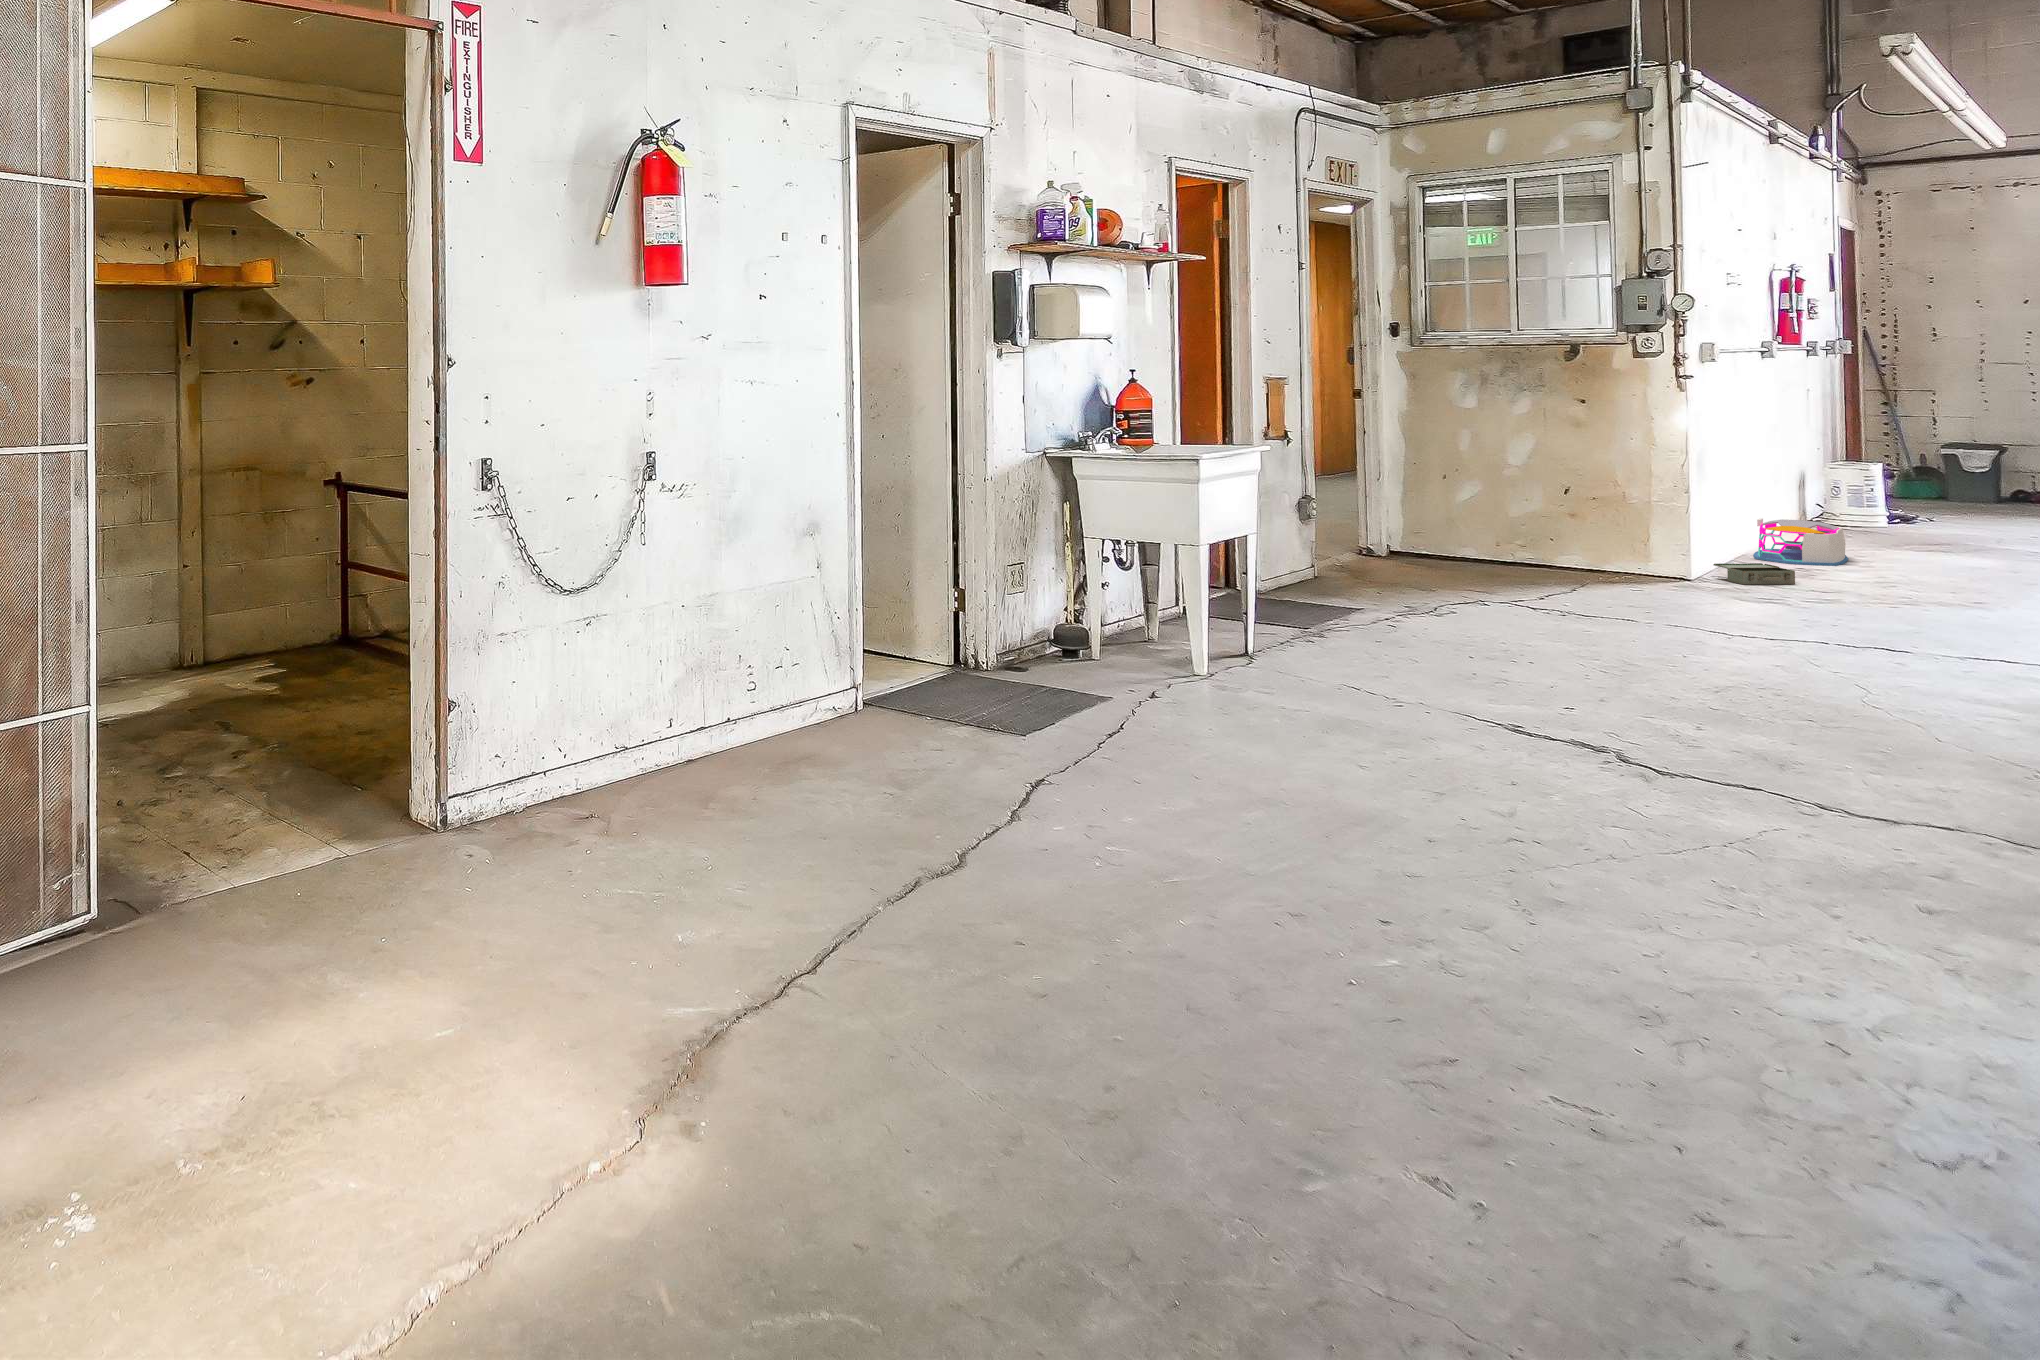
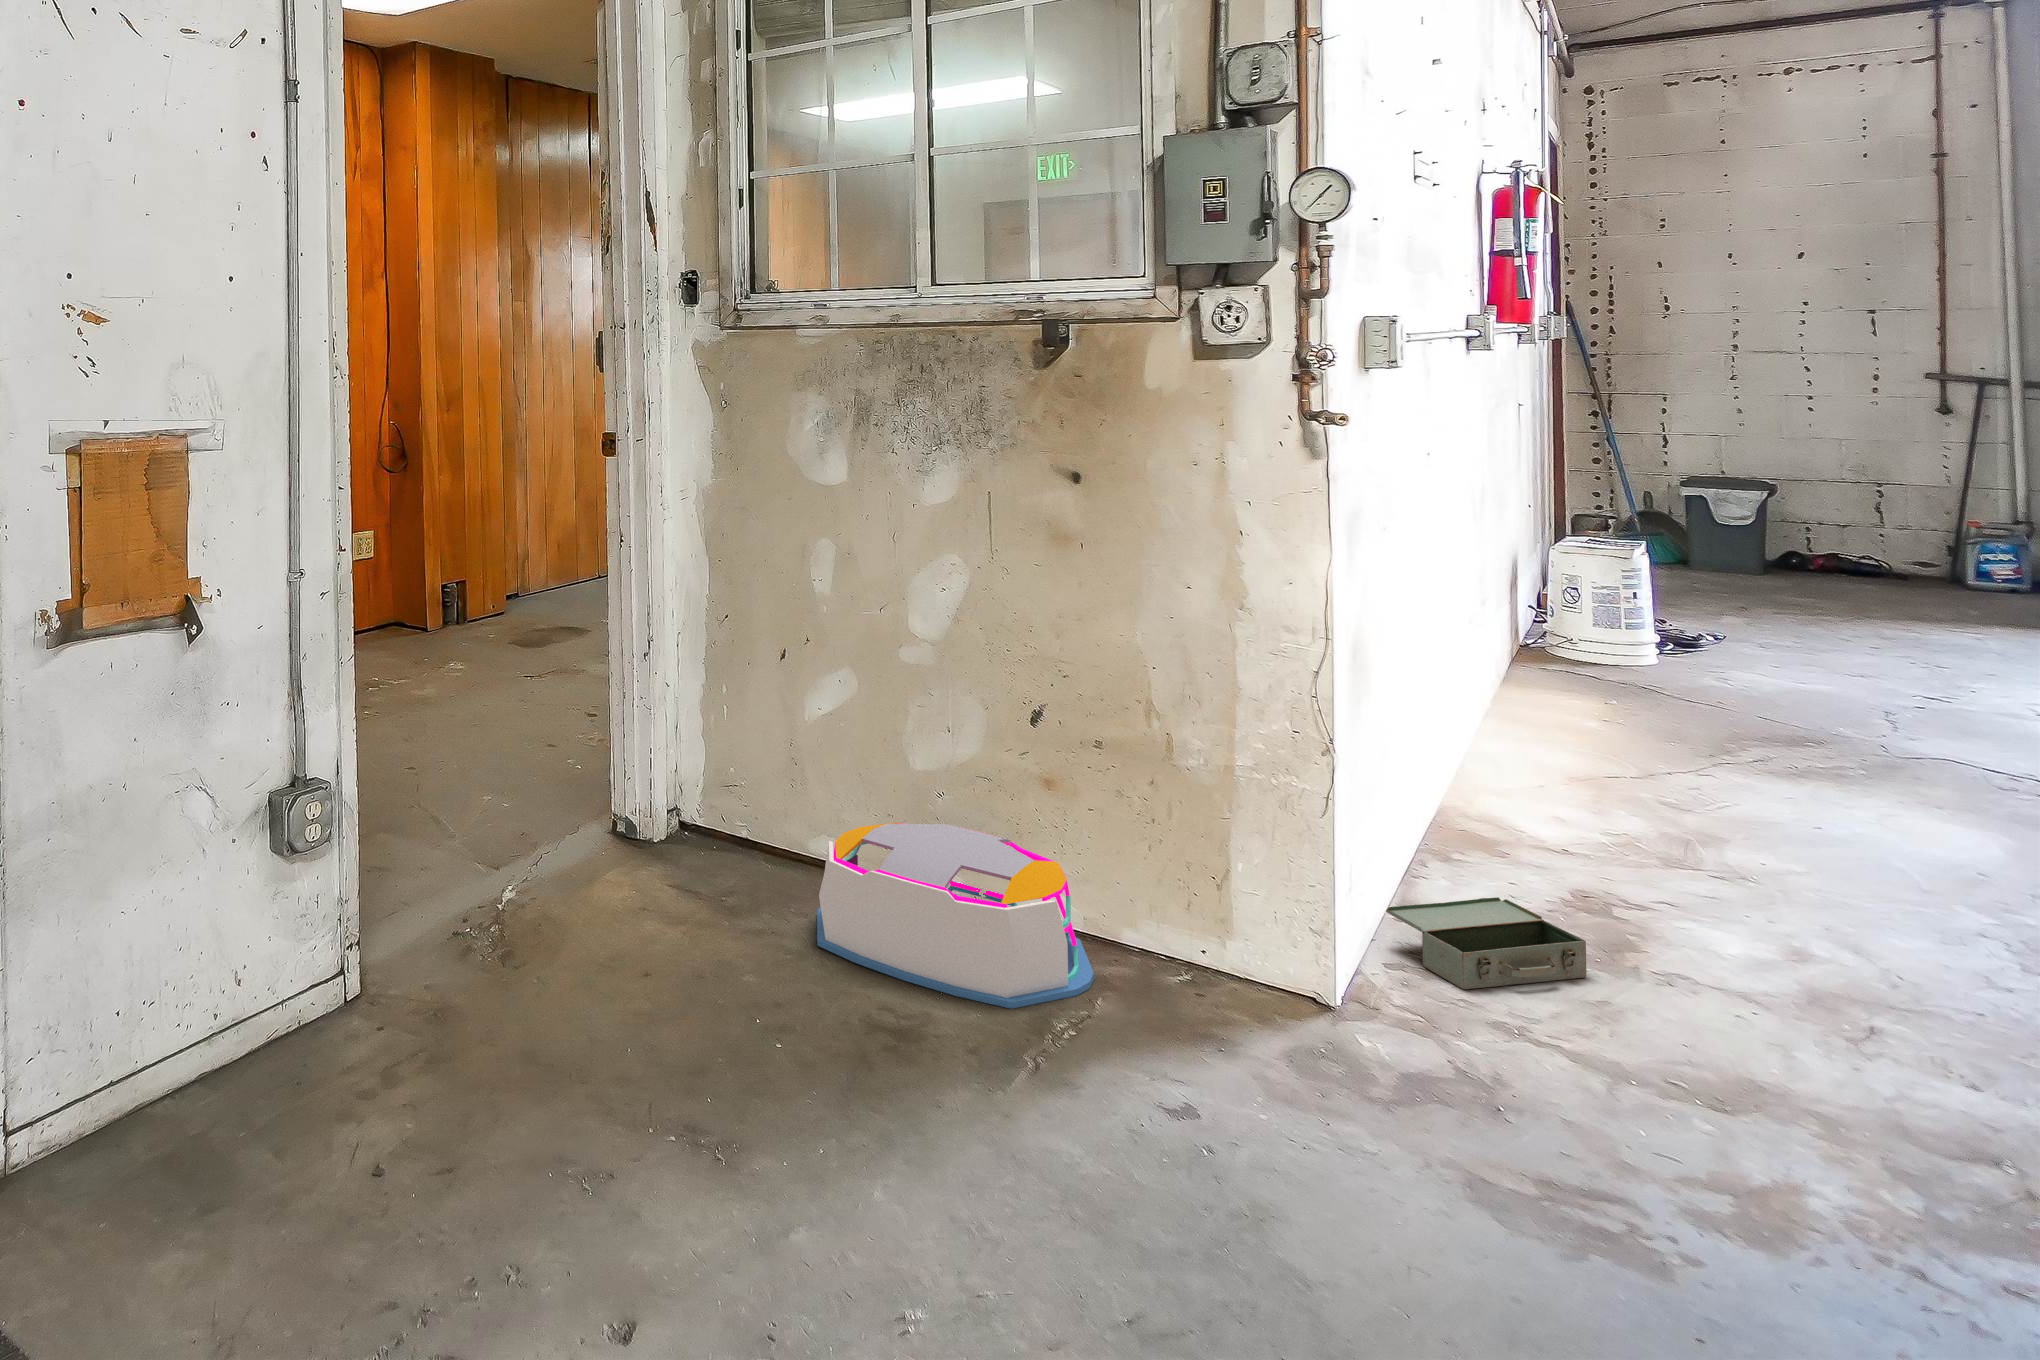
storage bin: present [1753,518,1848,566] -> present [817,823,1094,1009]

